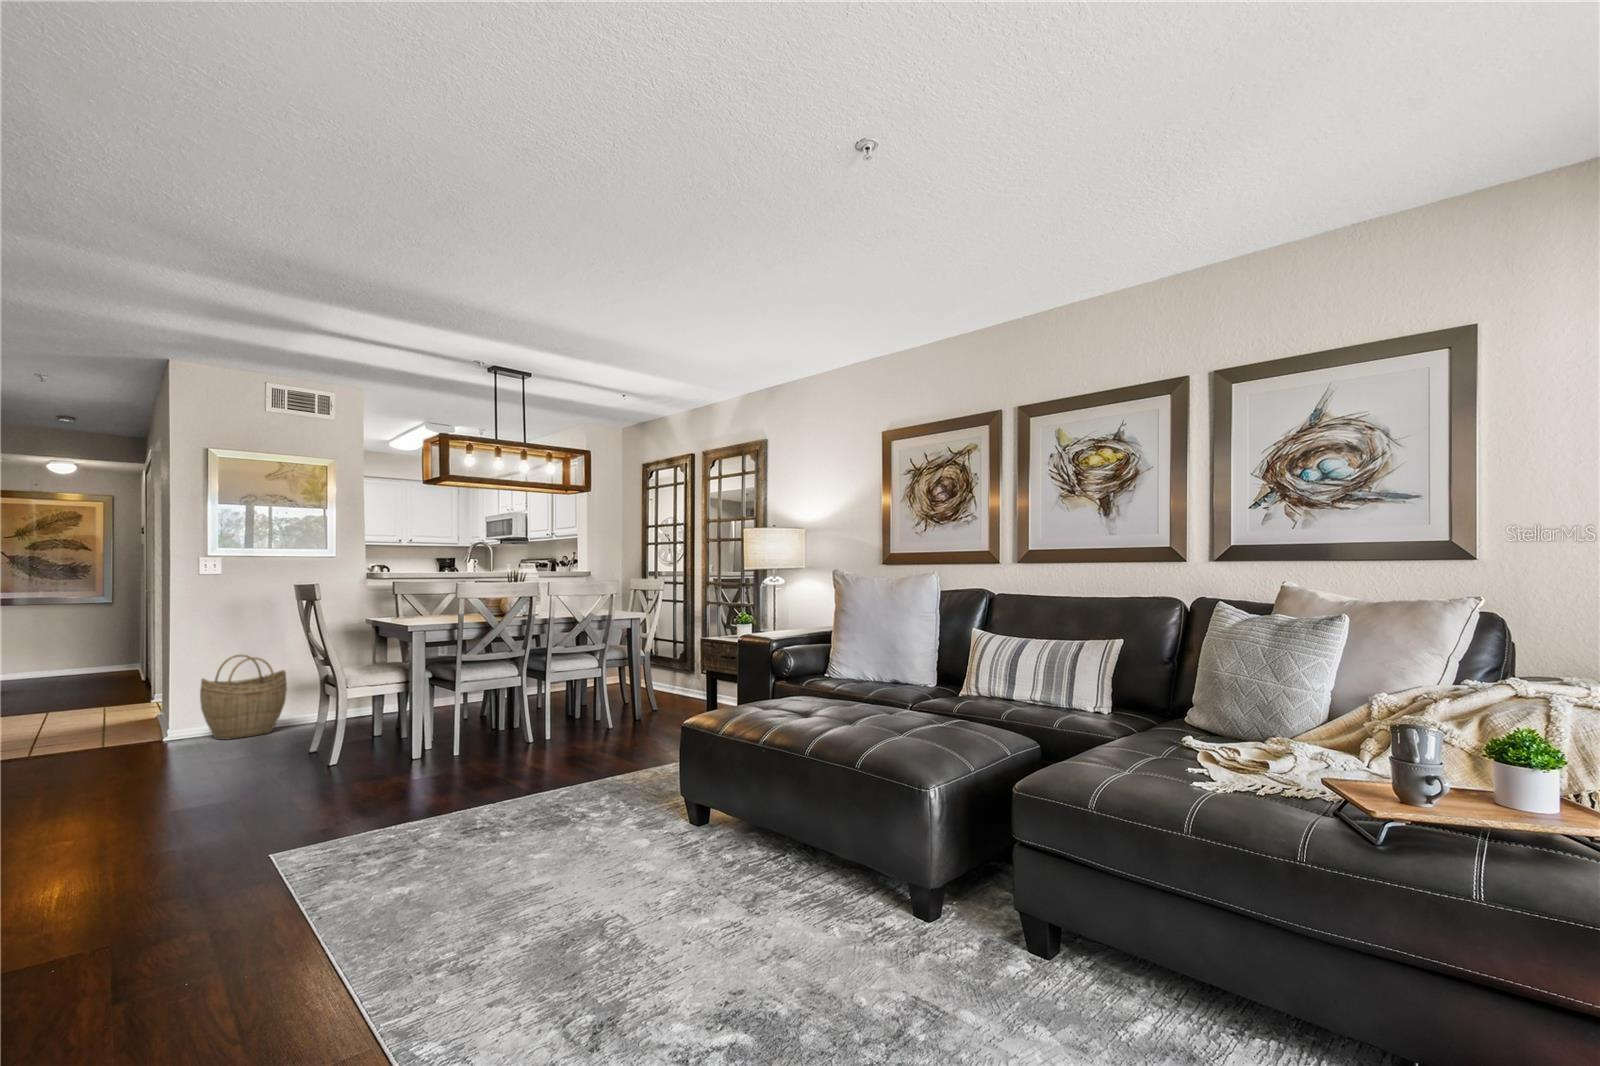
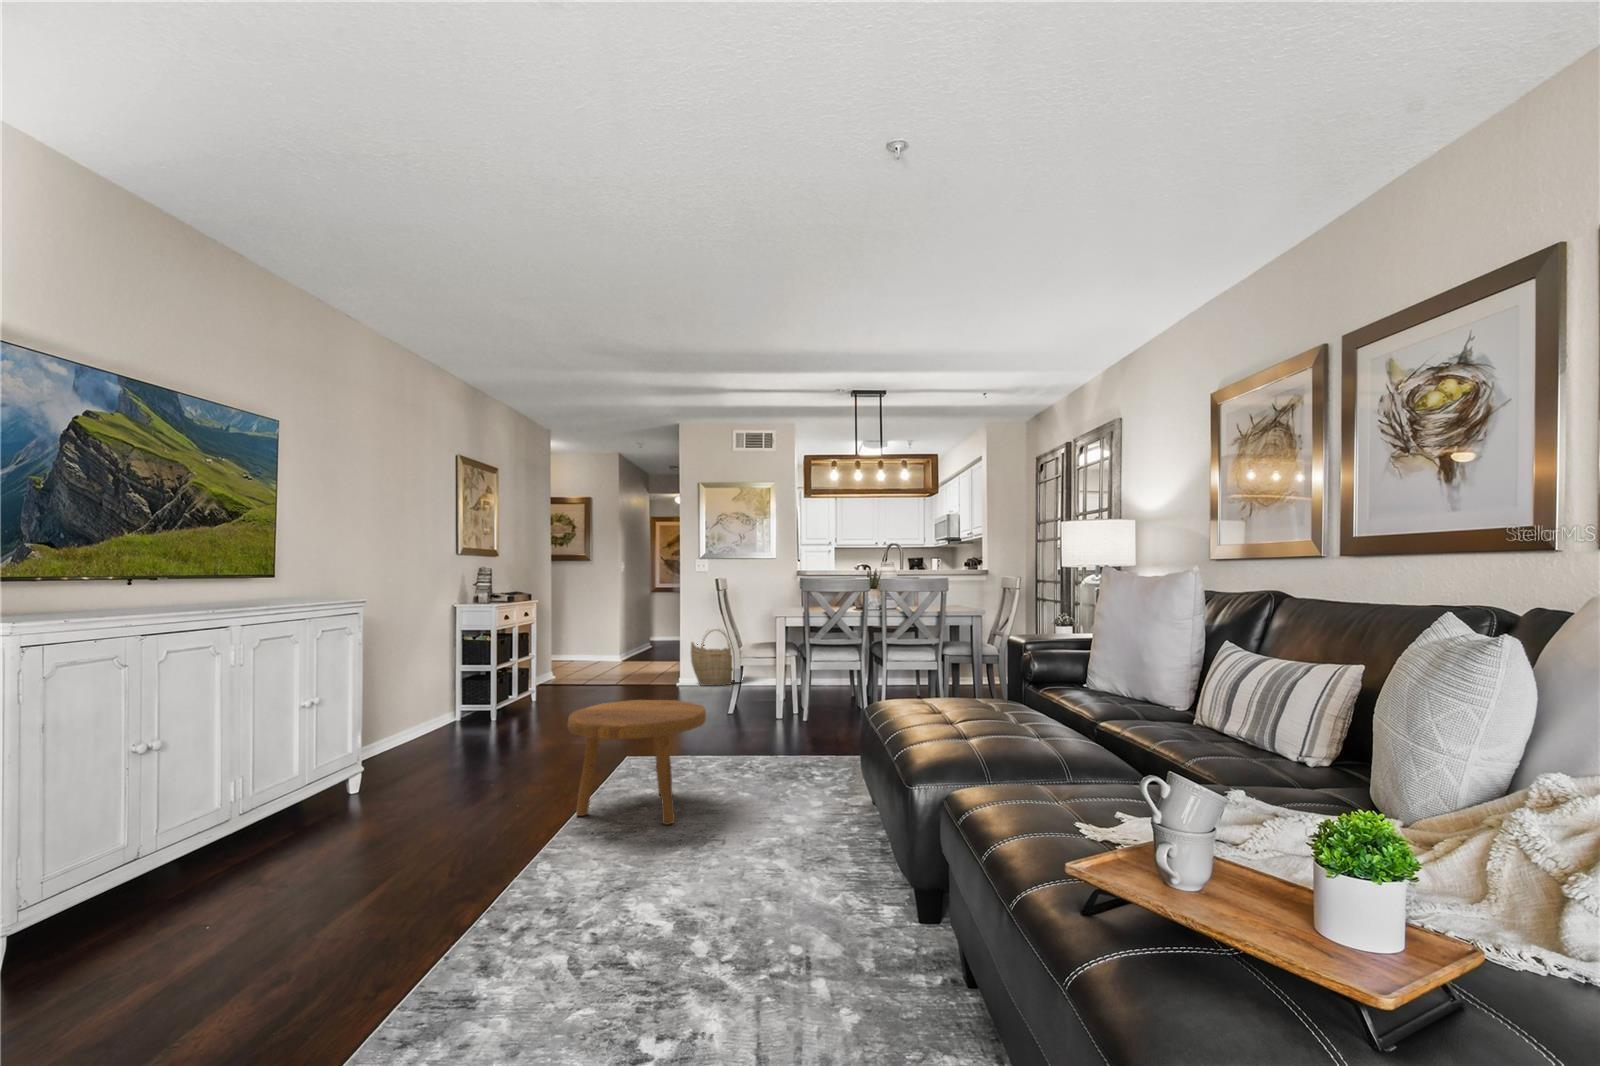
footstool: none [336,751,550,950] -> present [568,700,706,825]

